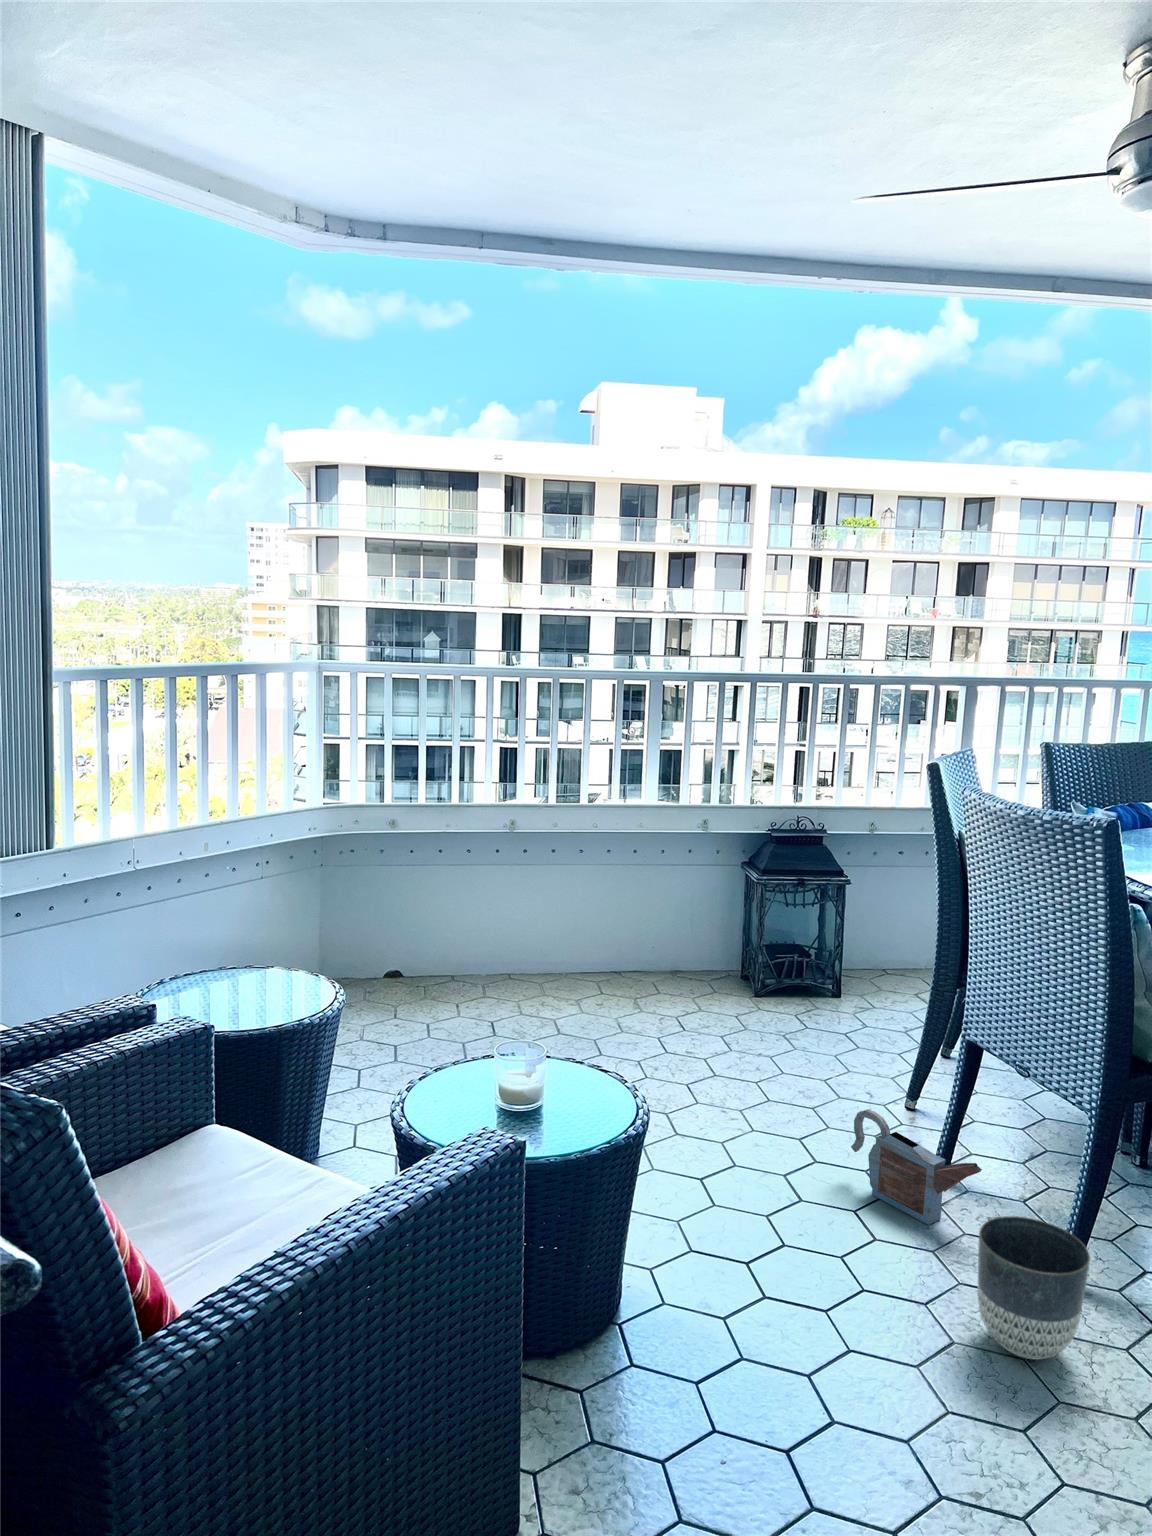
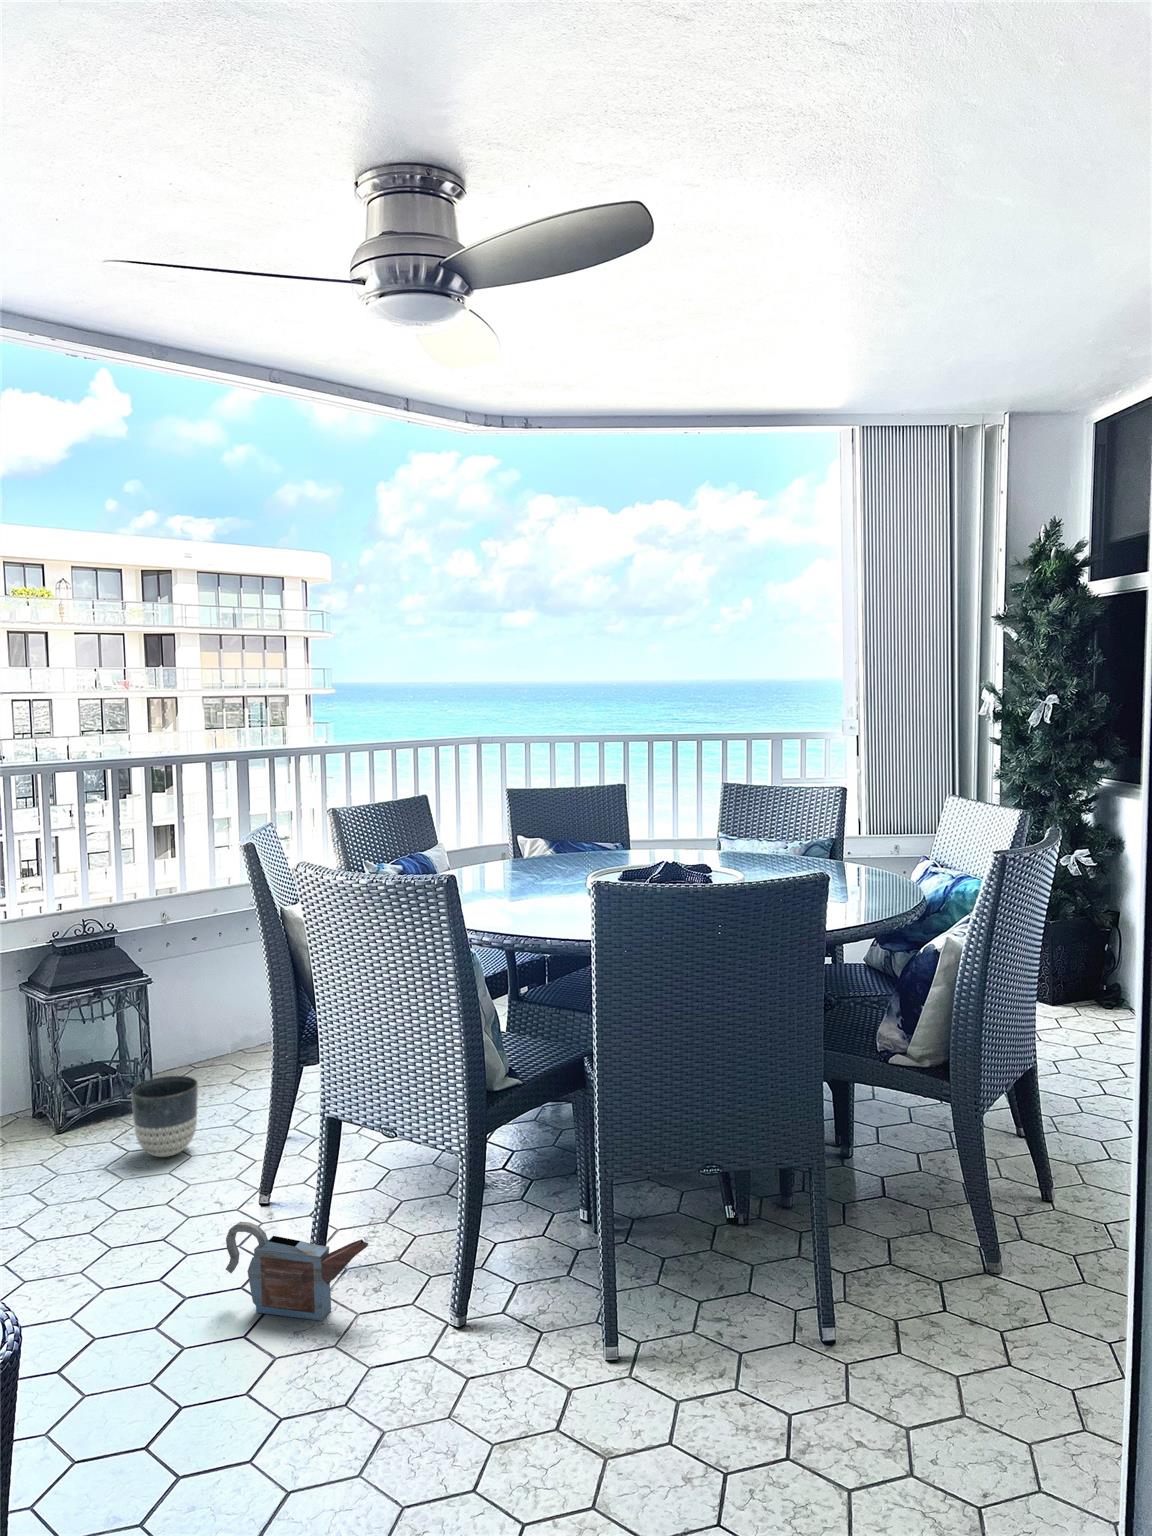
planter: present [977,1216,1090,1360] -> present [131,1076,198,1157]

